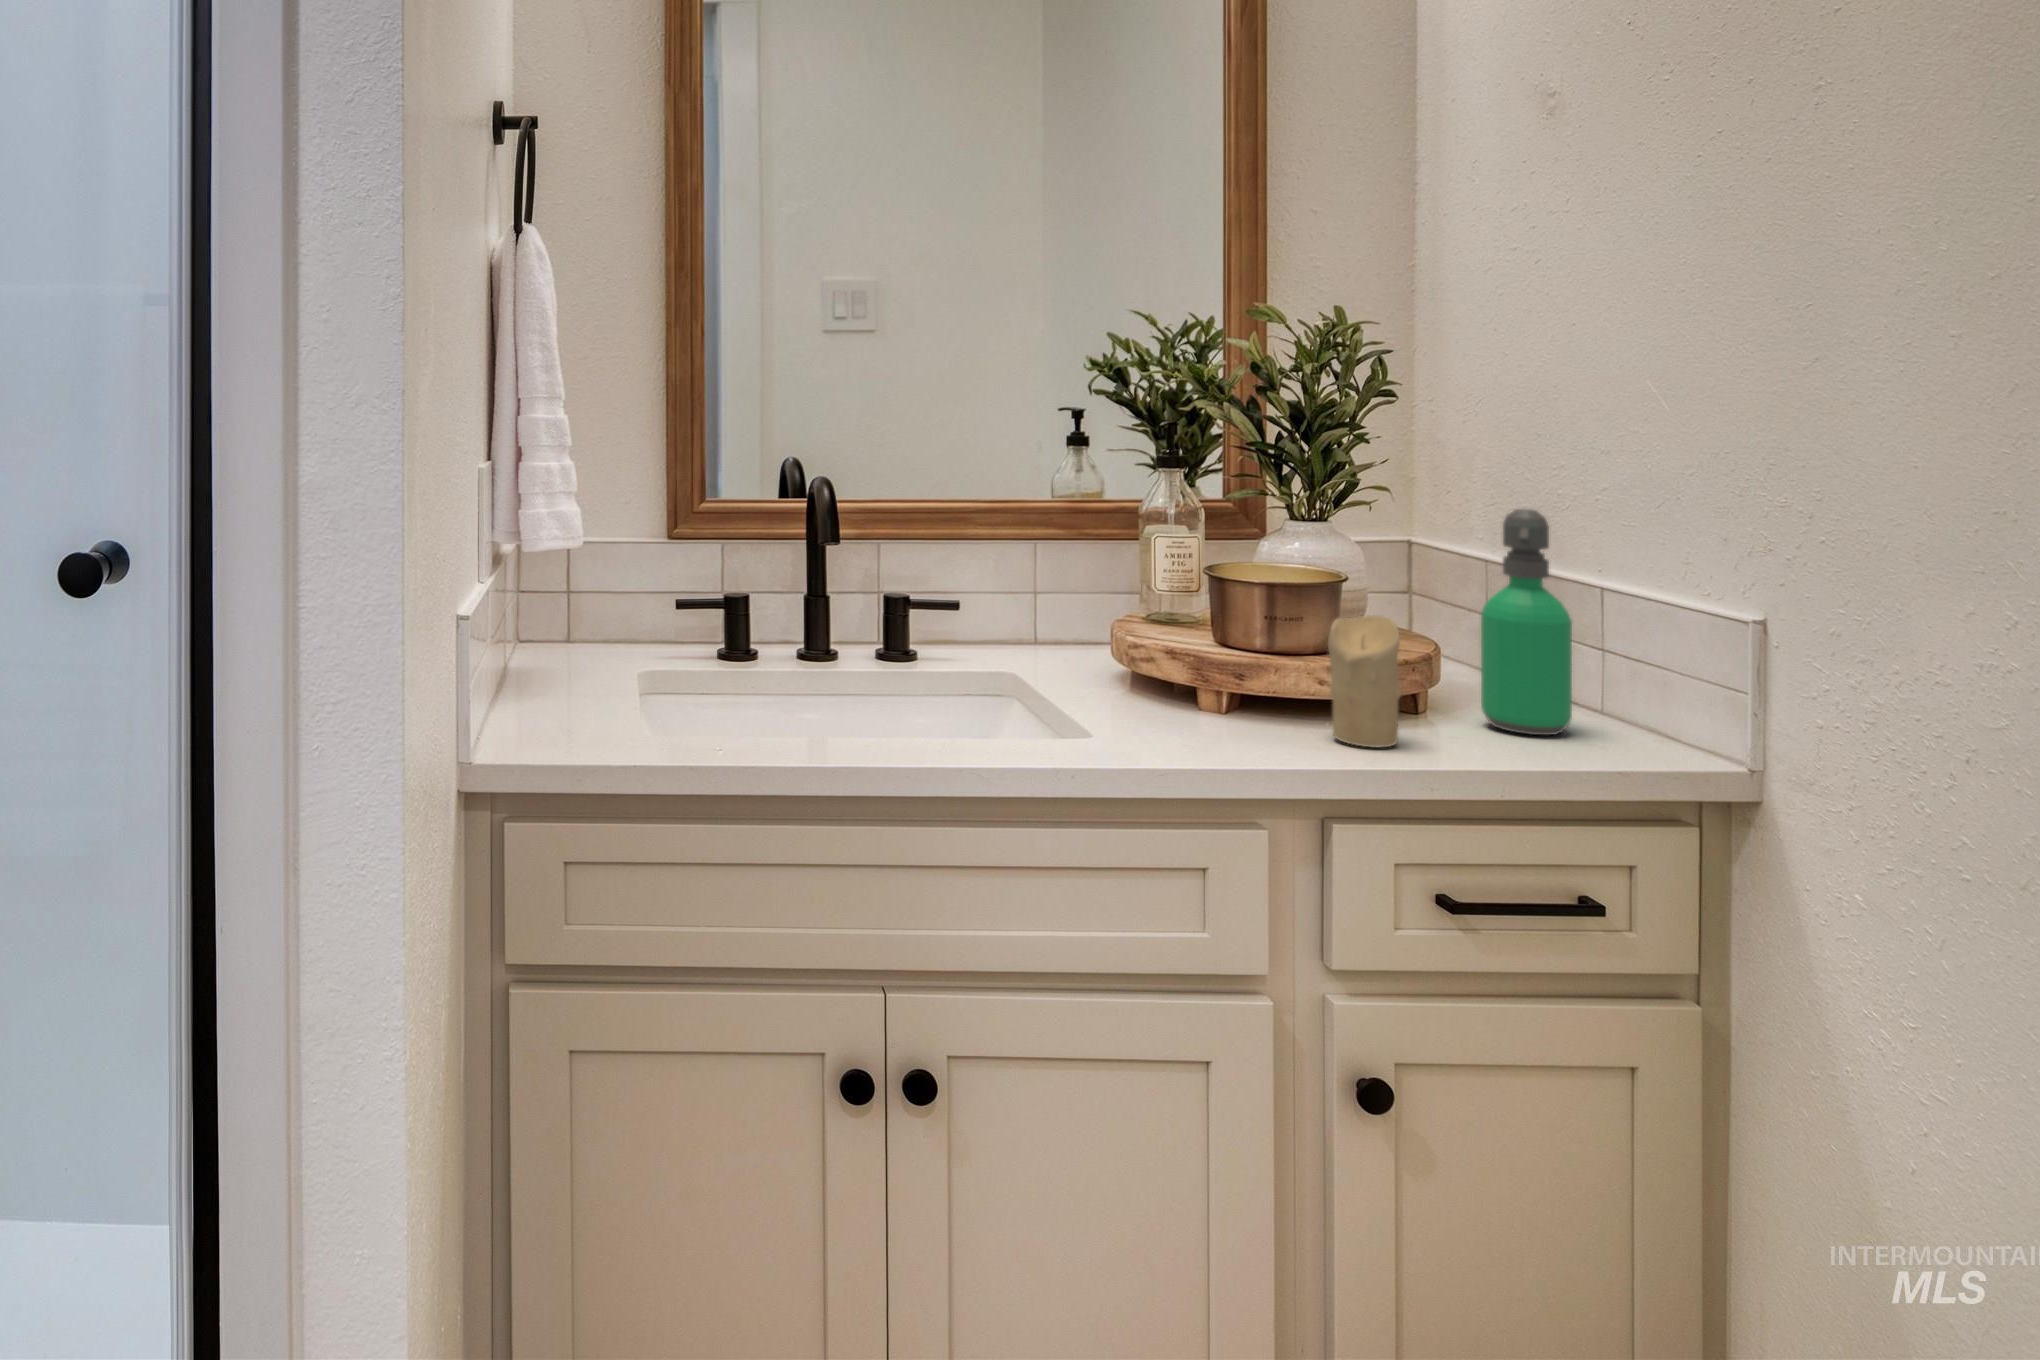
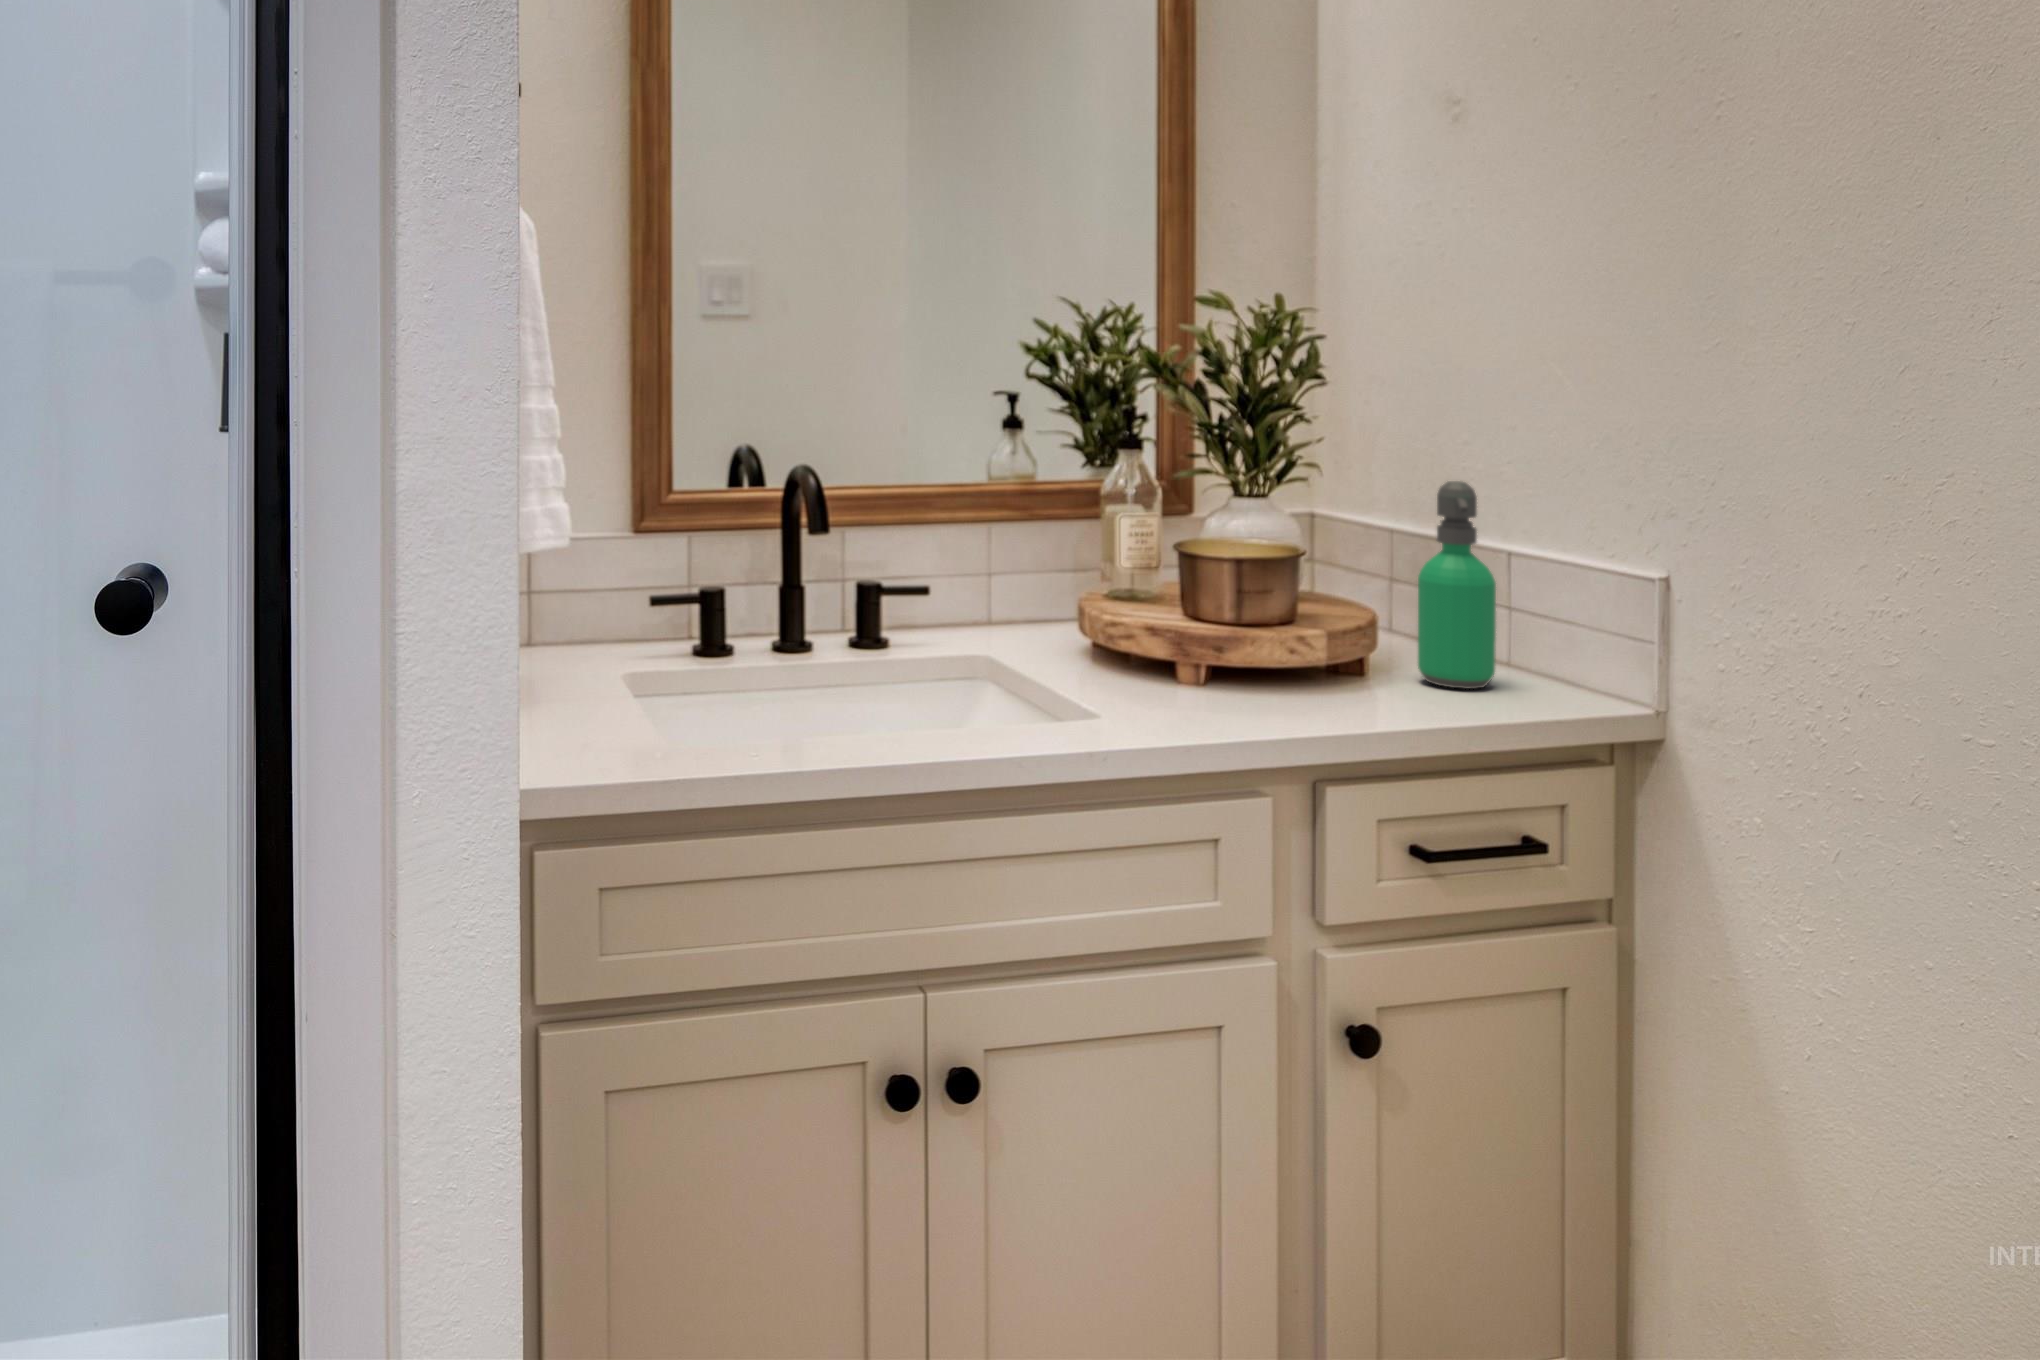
candle: present [1328,615,1401,748] -> none [1305,584,1371,709]

